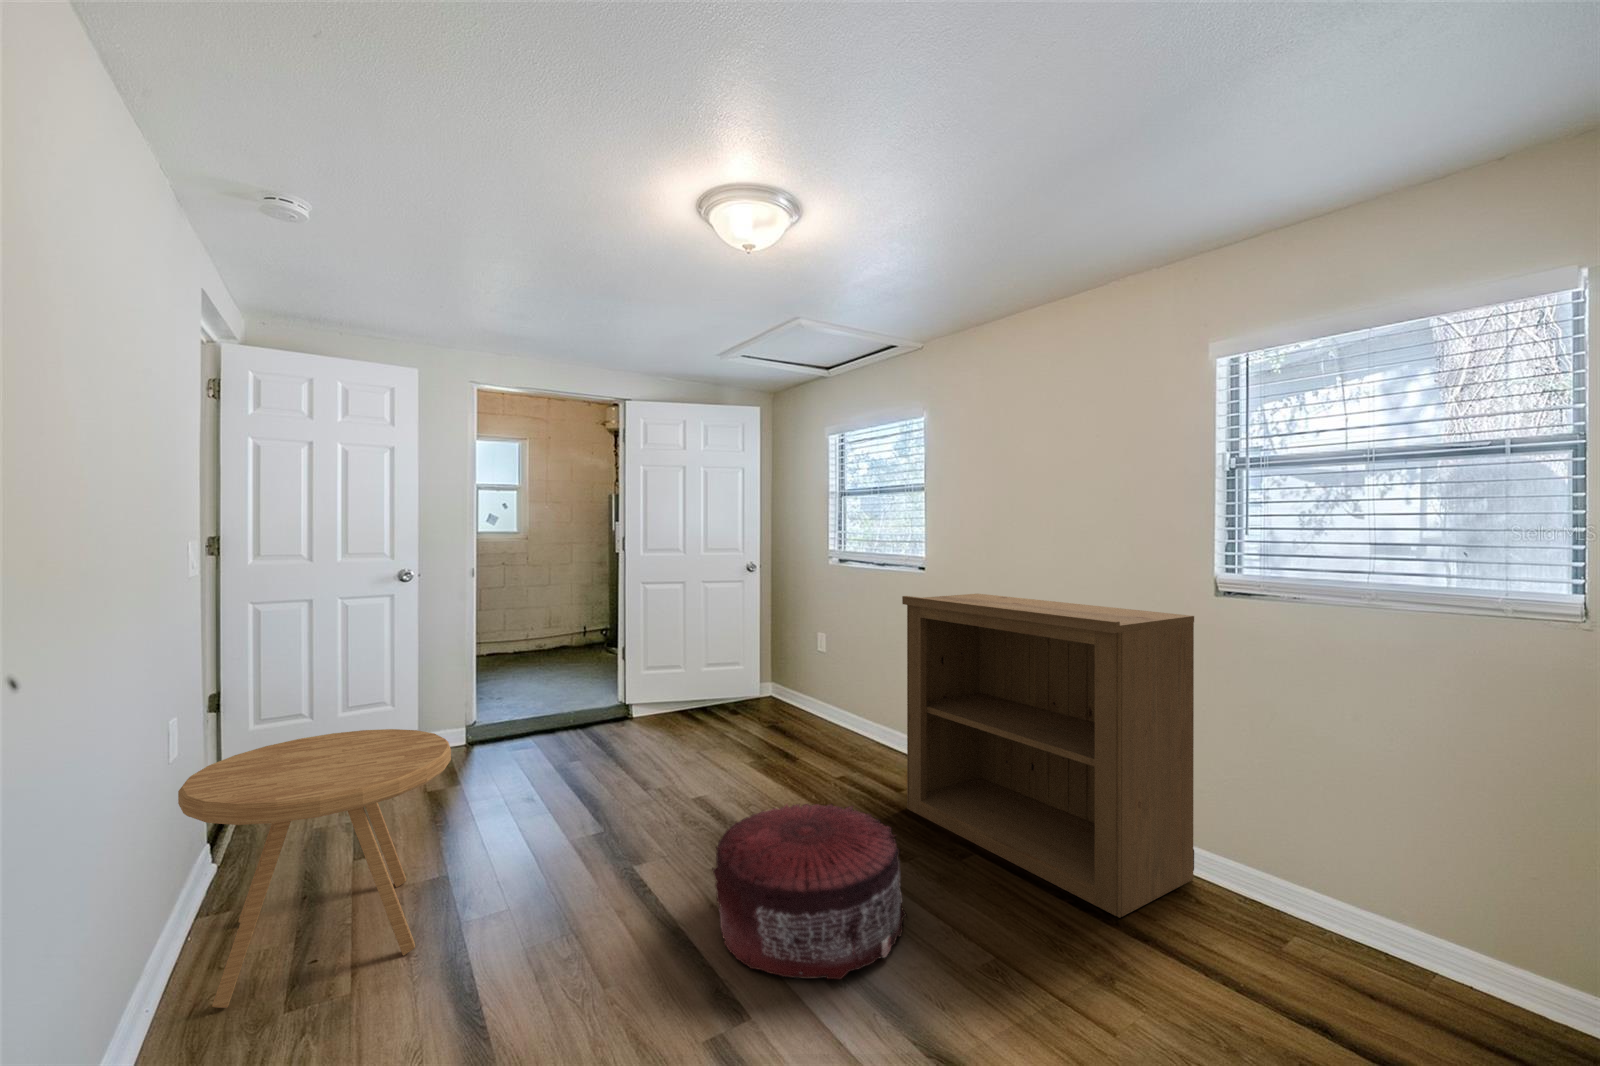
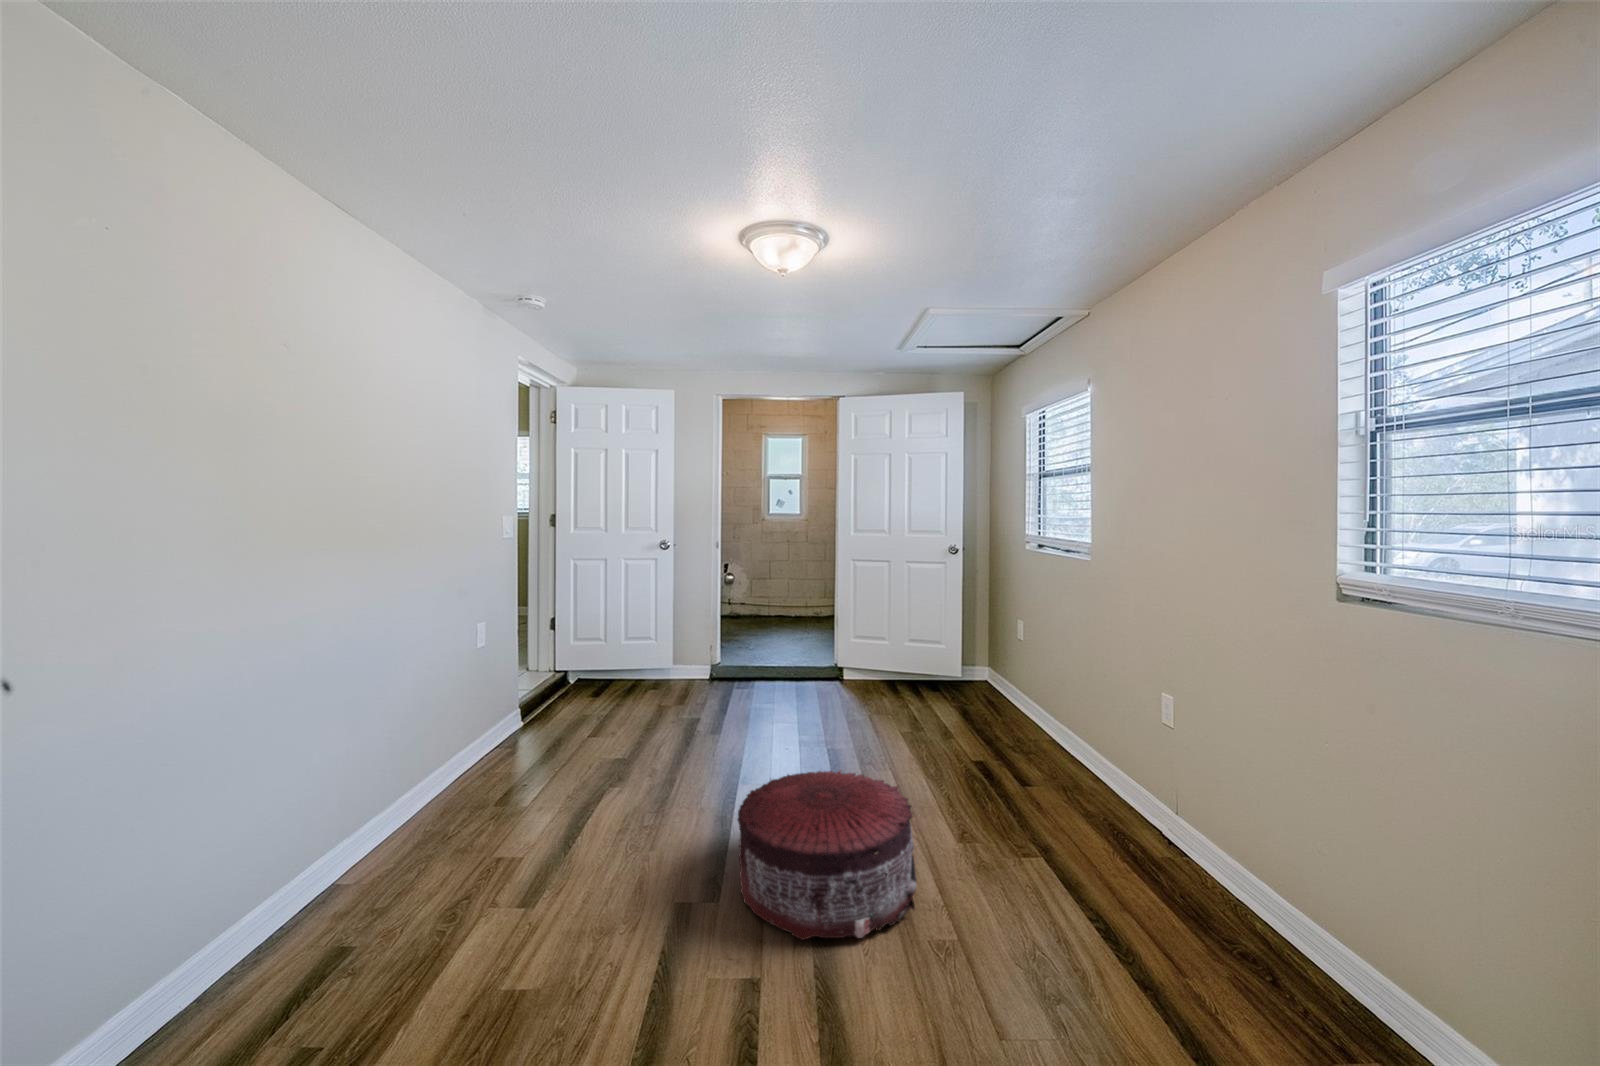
bookshelf: present [902,594,1194,918] -> none [1021,583,1365,1005]
side table: present [178,729,451,1008] -> none [445,650,611,812]

